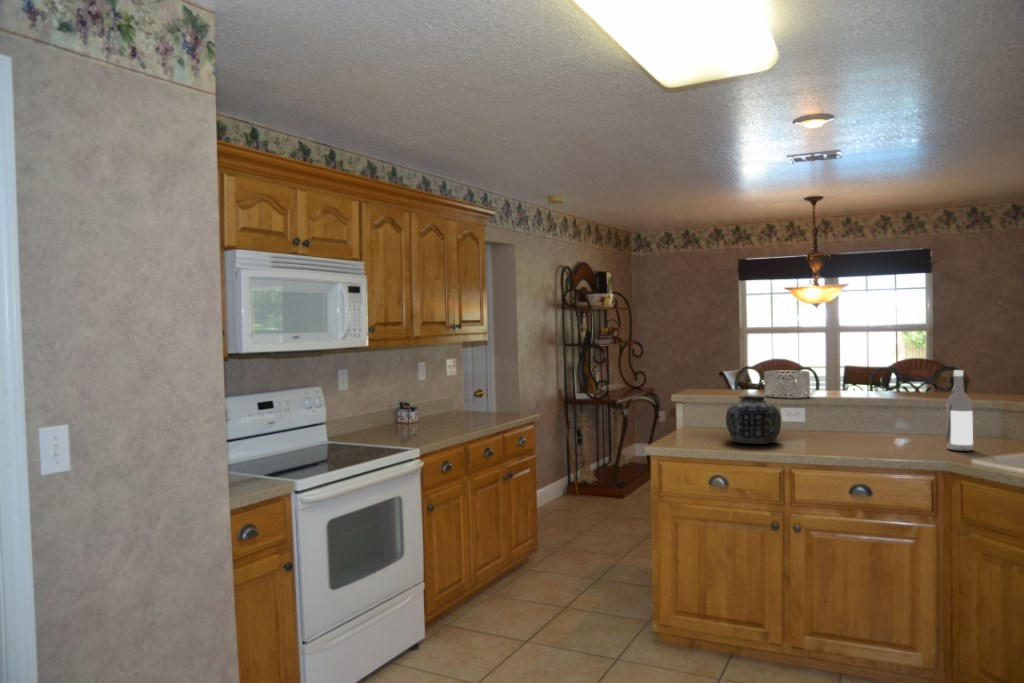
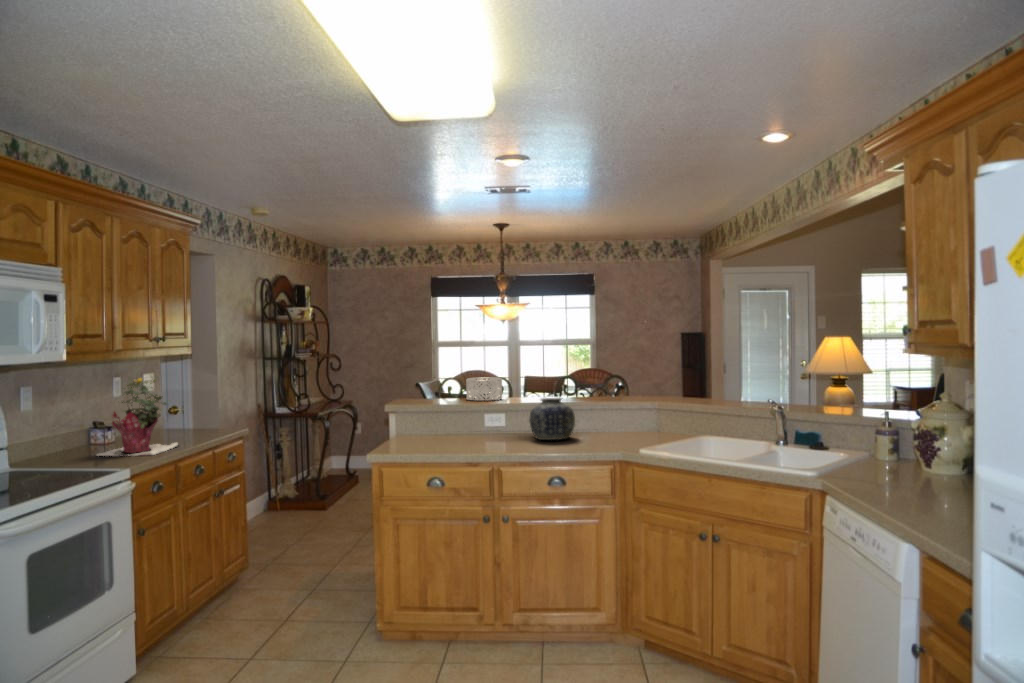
potted plant: none [399,360,472,436] -> present [97,378,179,456]
wine bottle: present [946,370,973,451] -> none [600,373,617,434]
vase: present [726,395,781,444] -> present [529,398,575,440]

